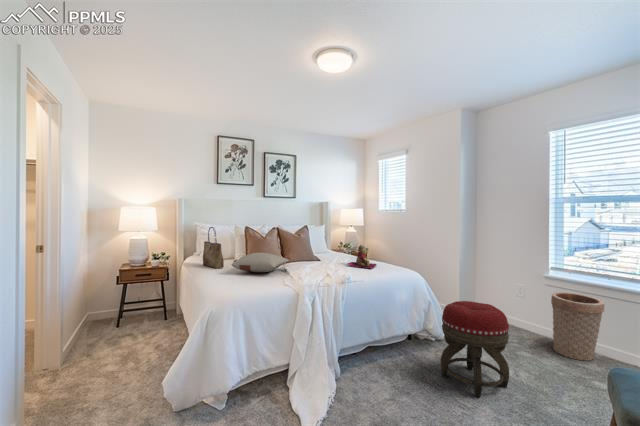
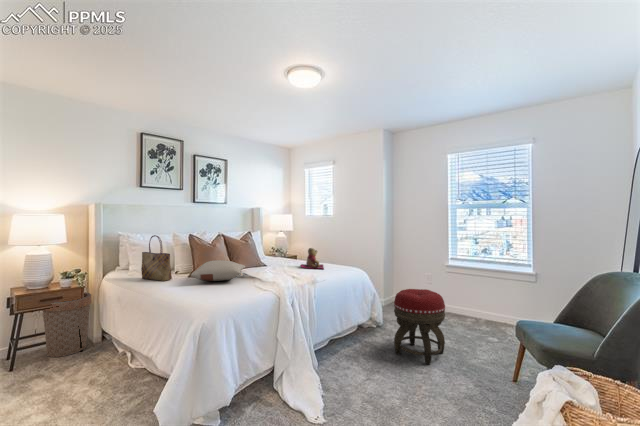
basket: present [551,292,604,360] -> present [42,293,91,357]

